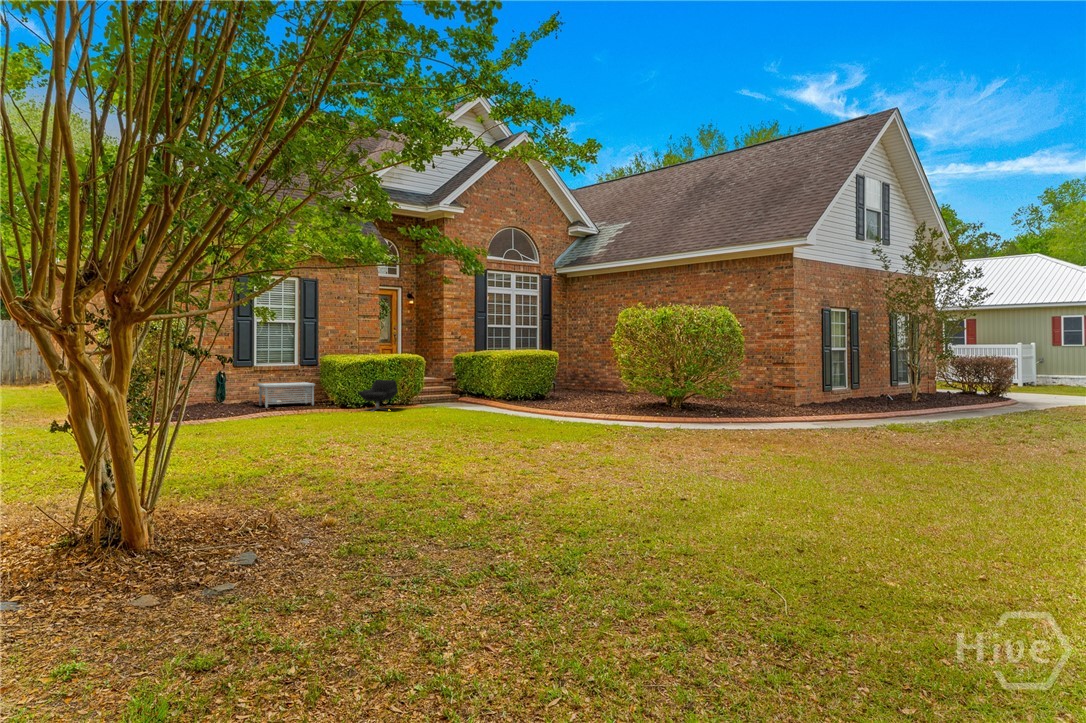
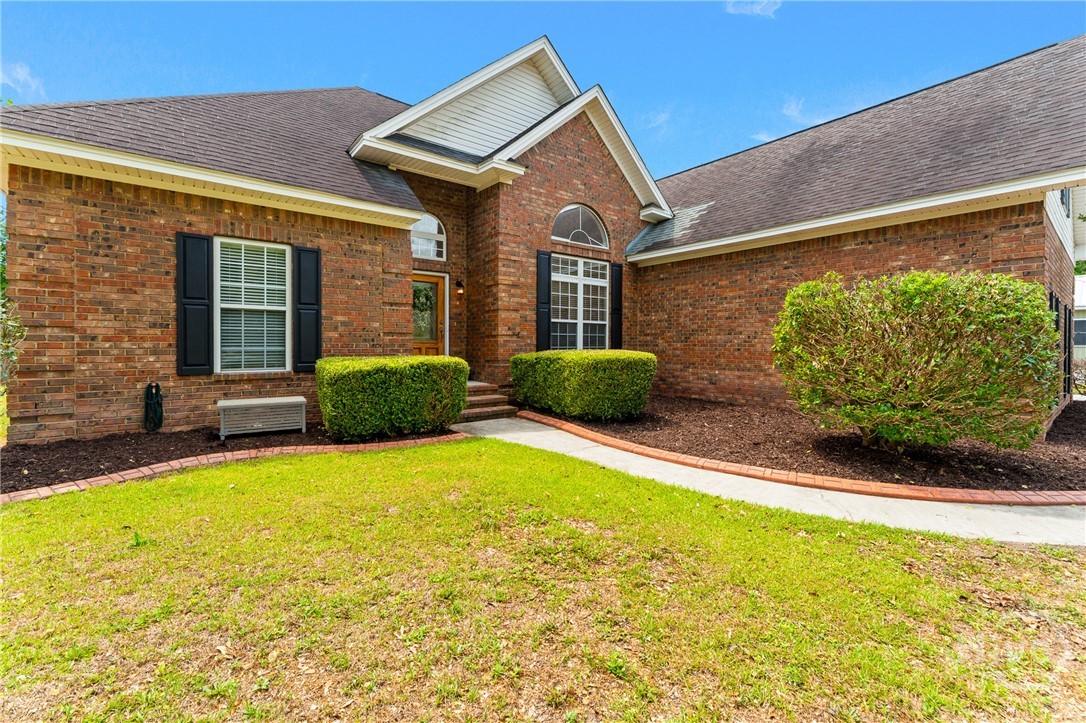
lounge chair: present [359,380,398,410] -> none [359,397,425,454]

